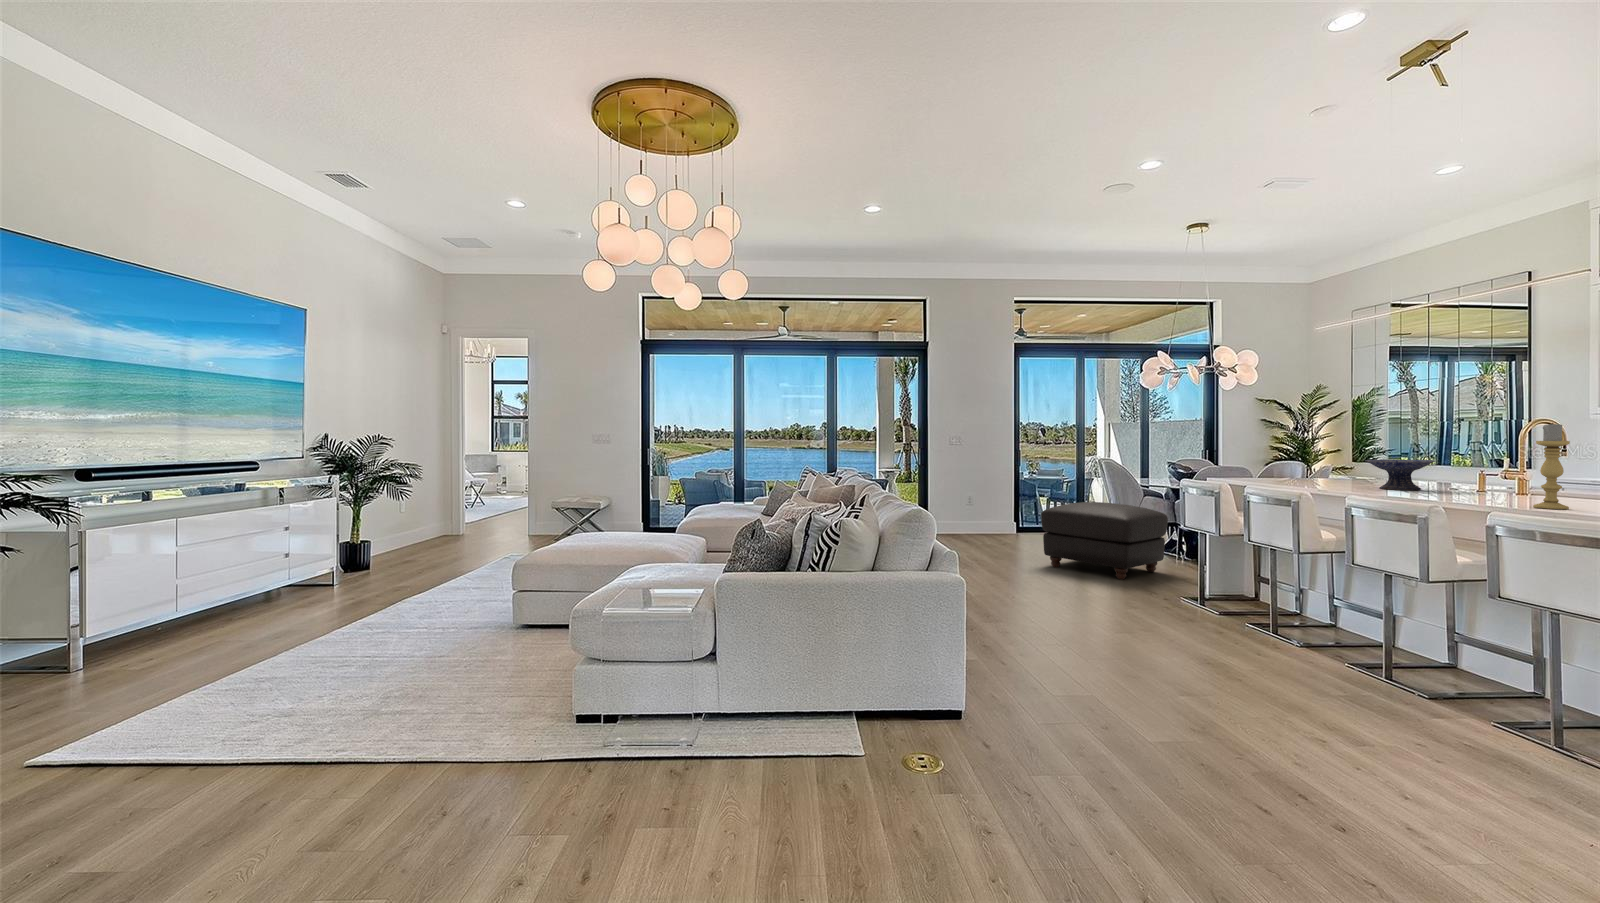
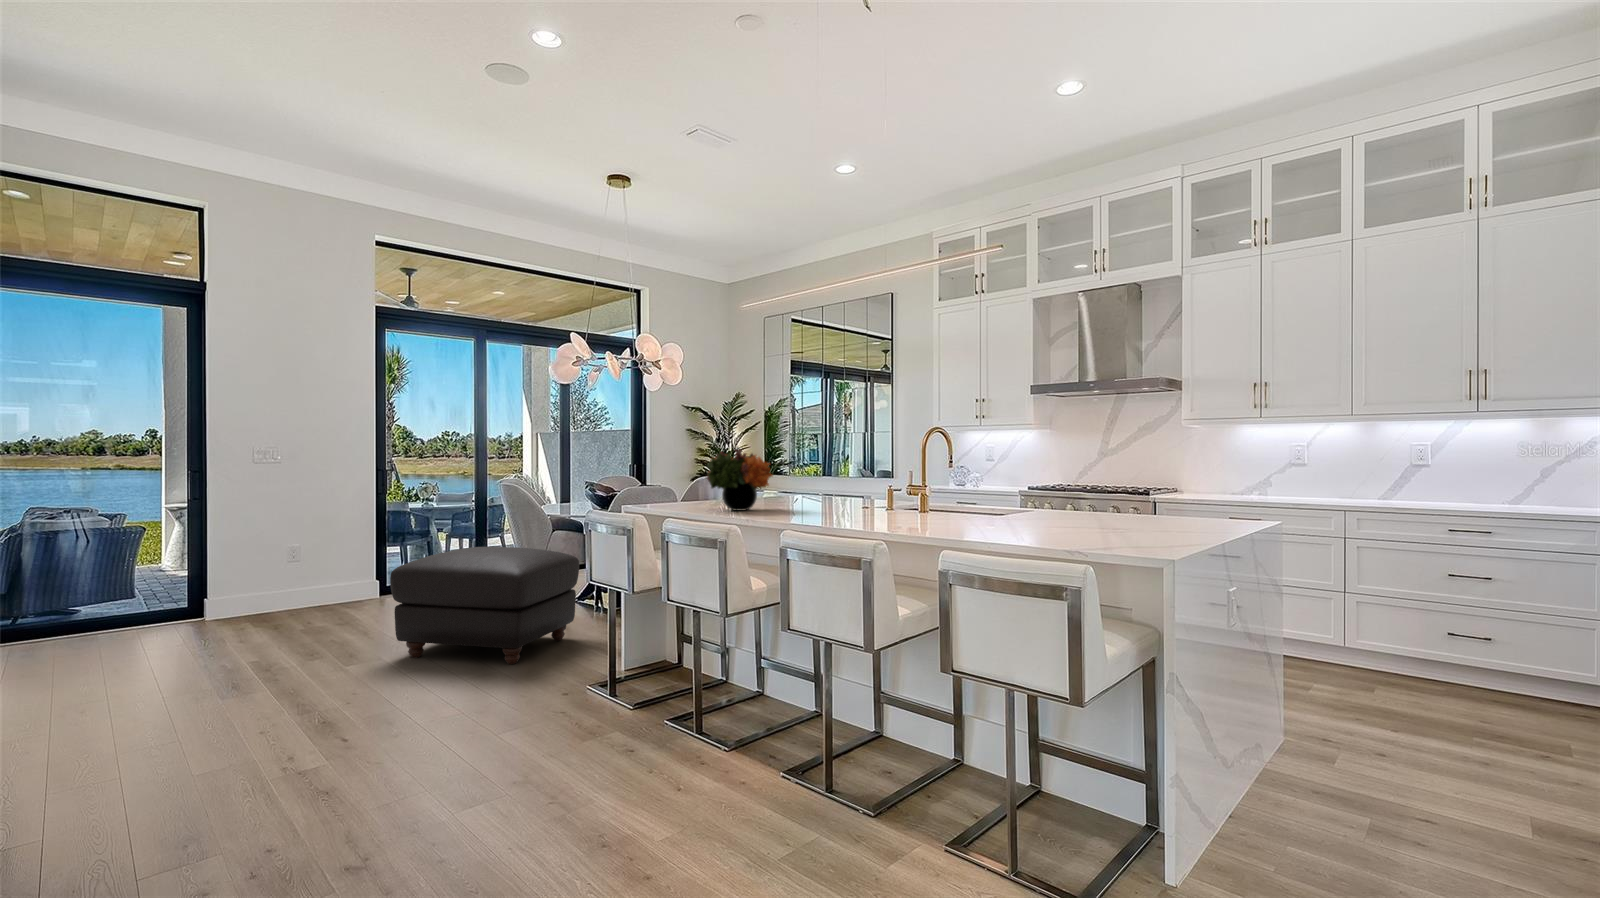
candle holder: present [1533,423,1570,509] -> none [958,437,988,544]
flower arrangement: none [1282,435,1351,483] -> present [707,449,772,511]
decorative bowl: present [1365,459,1436,490] -> none [789,479,854,517]

